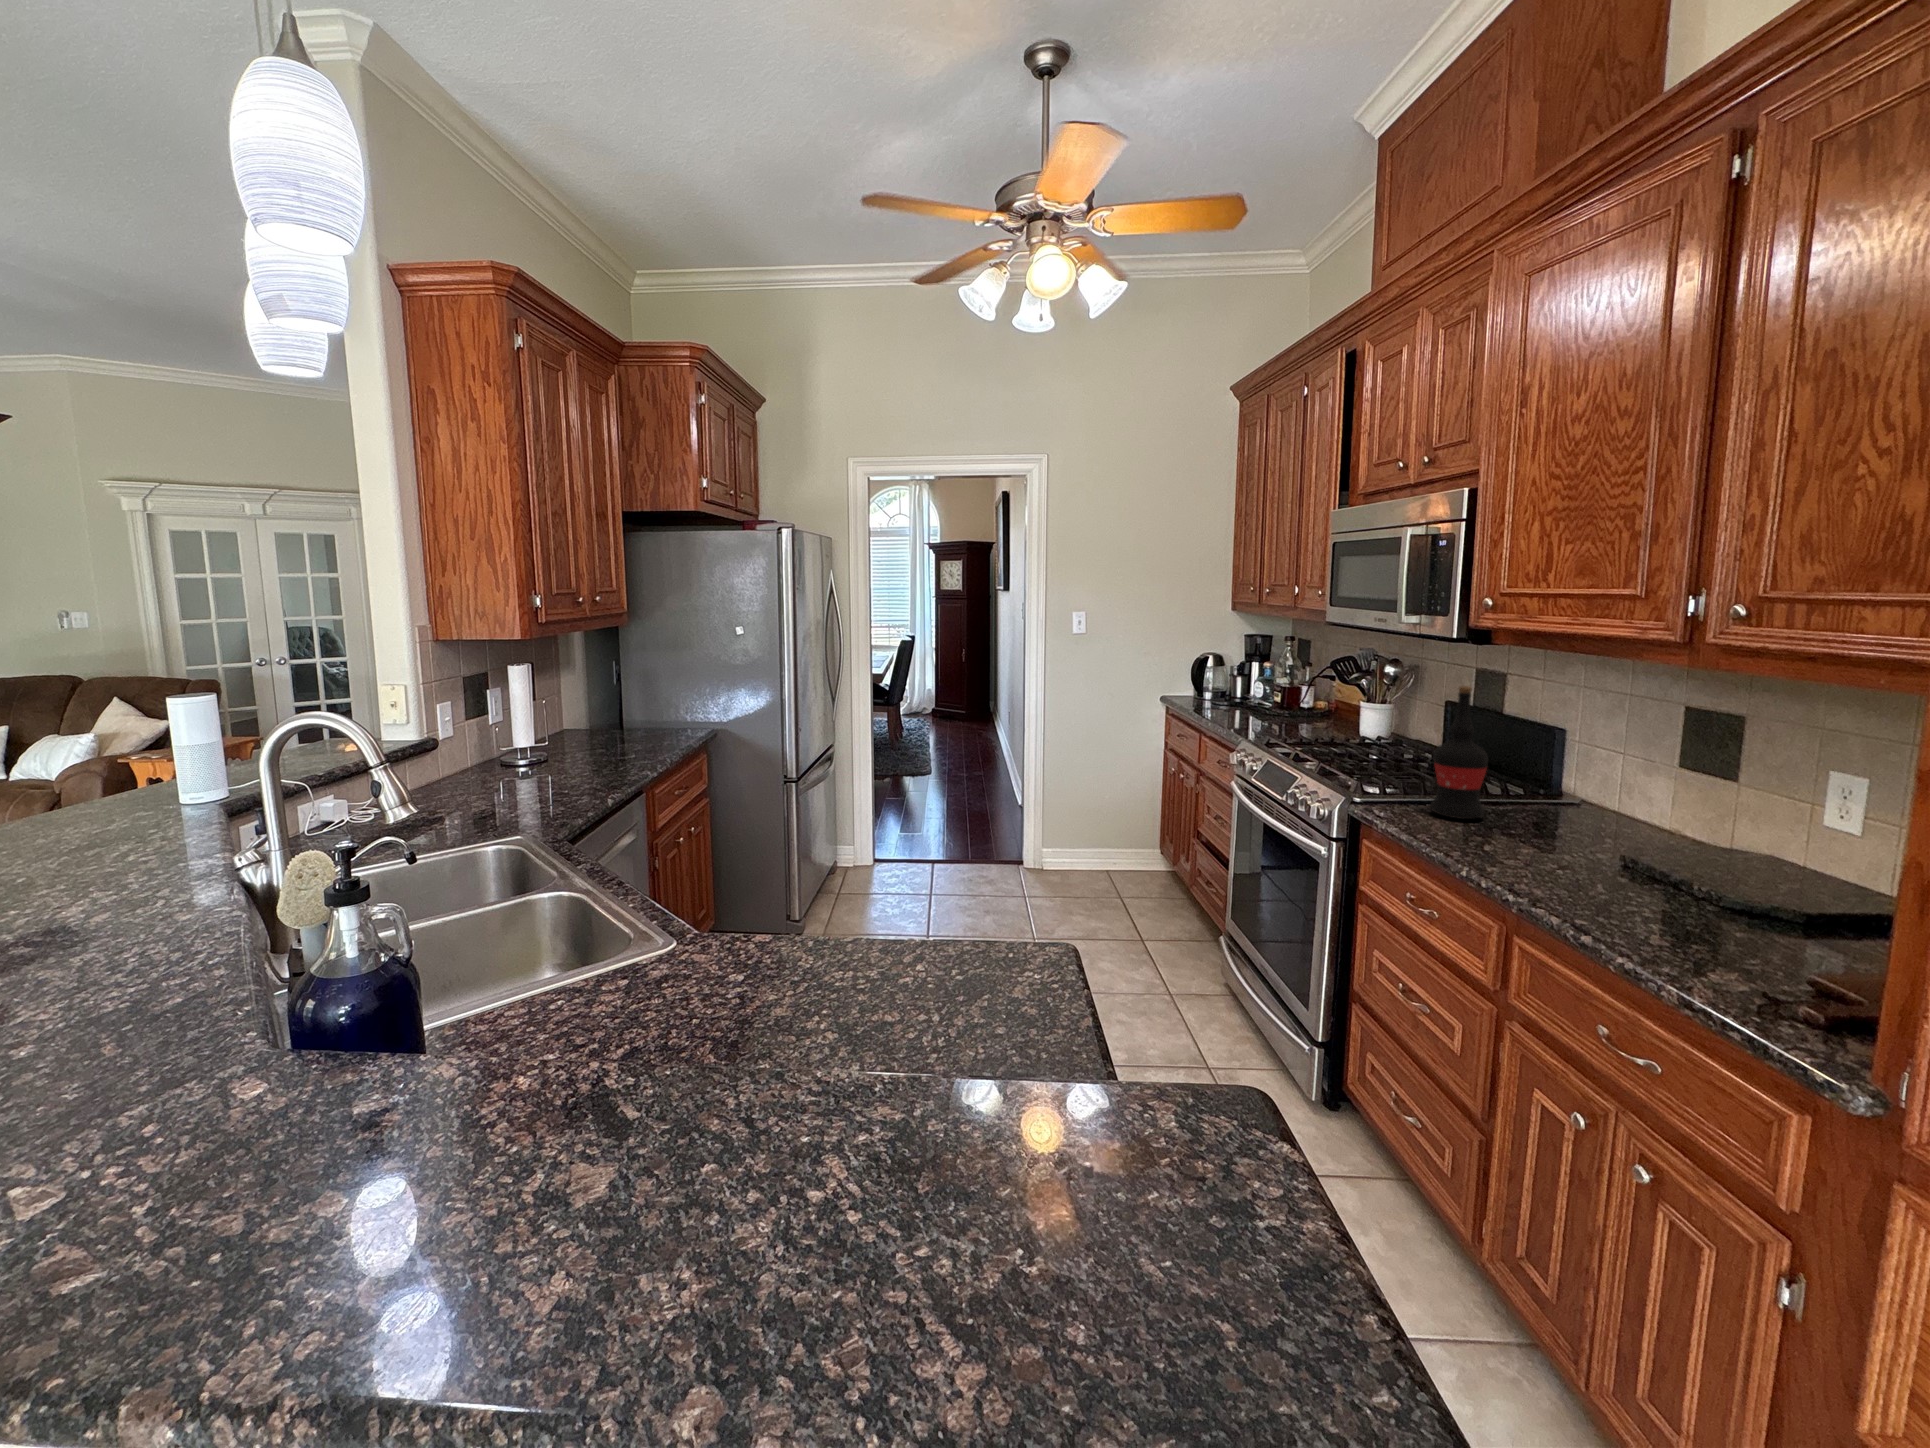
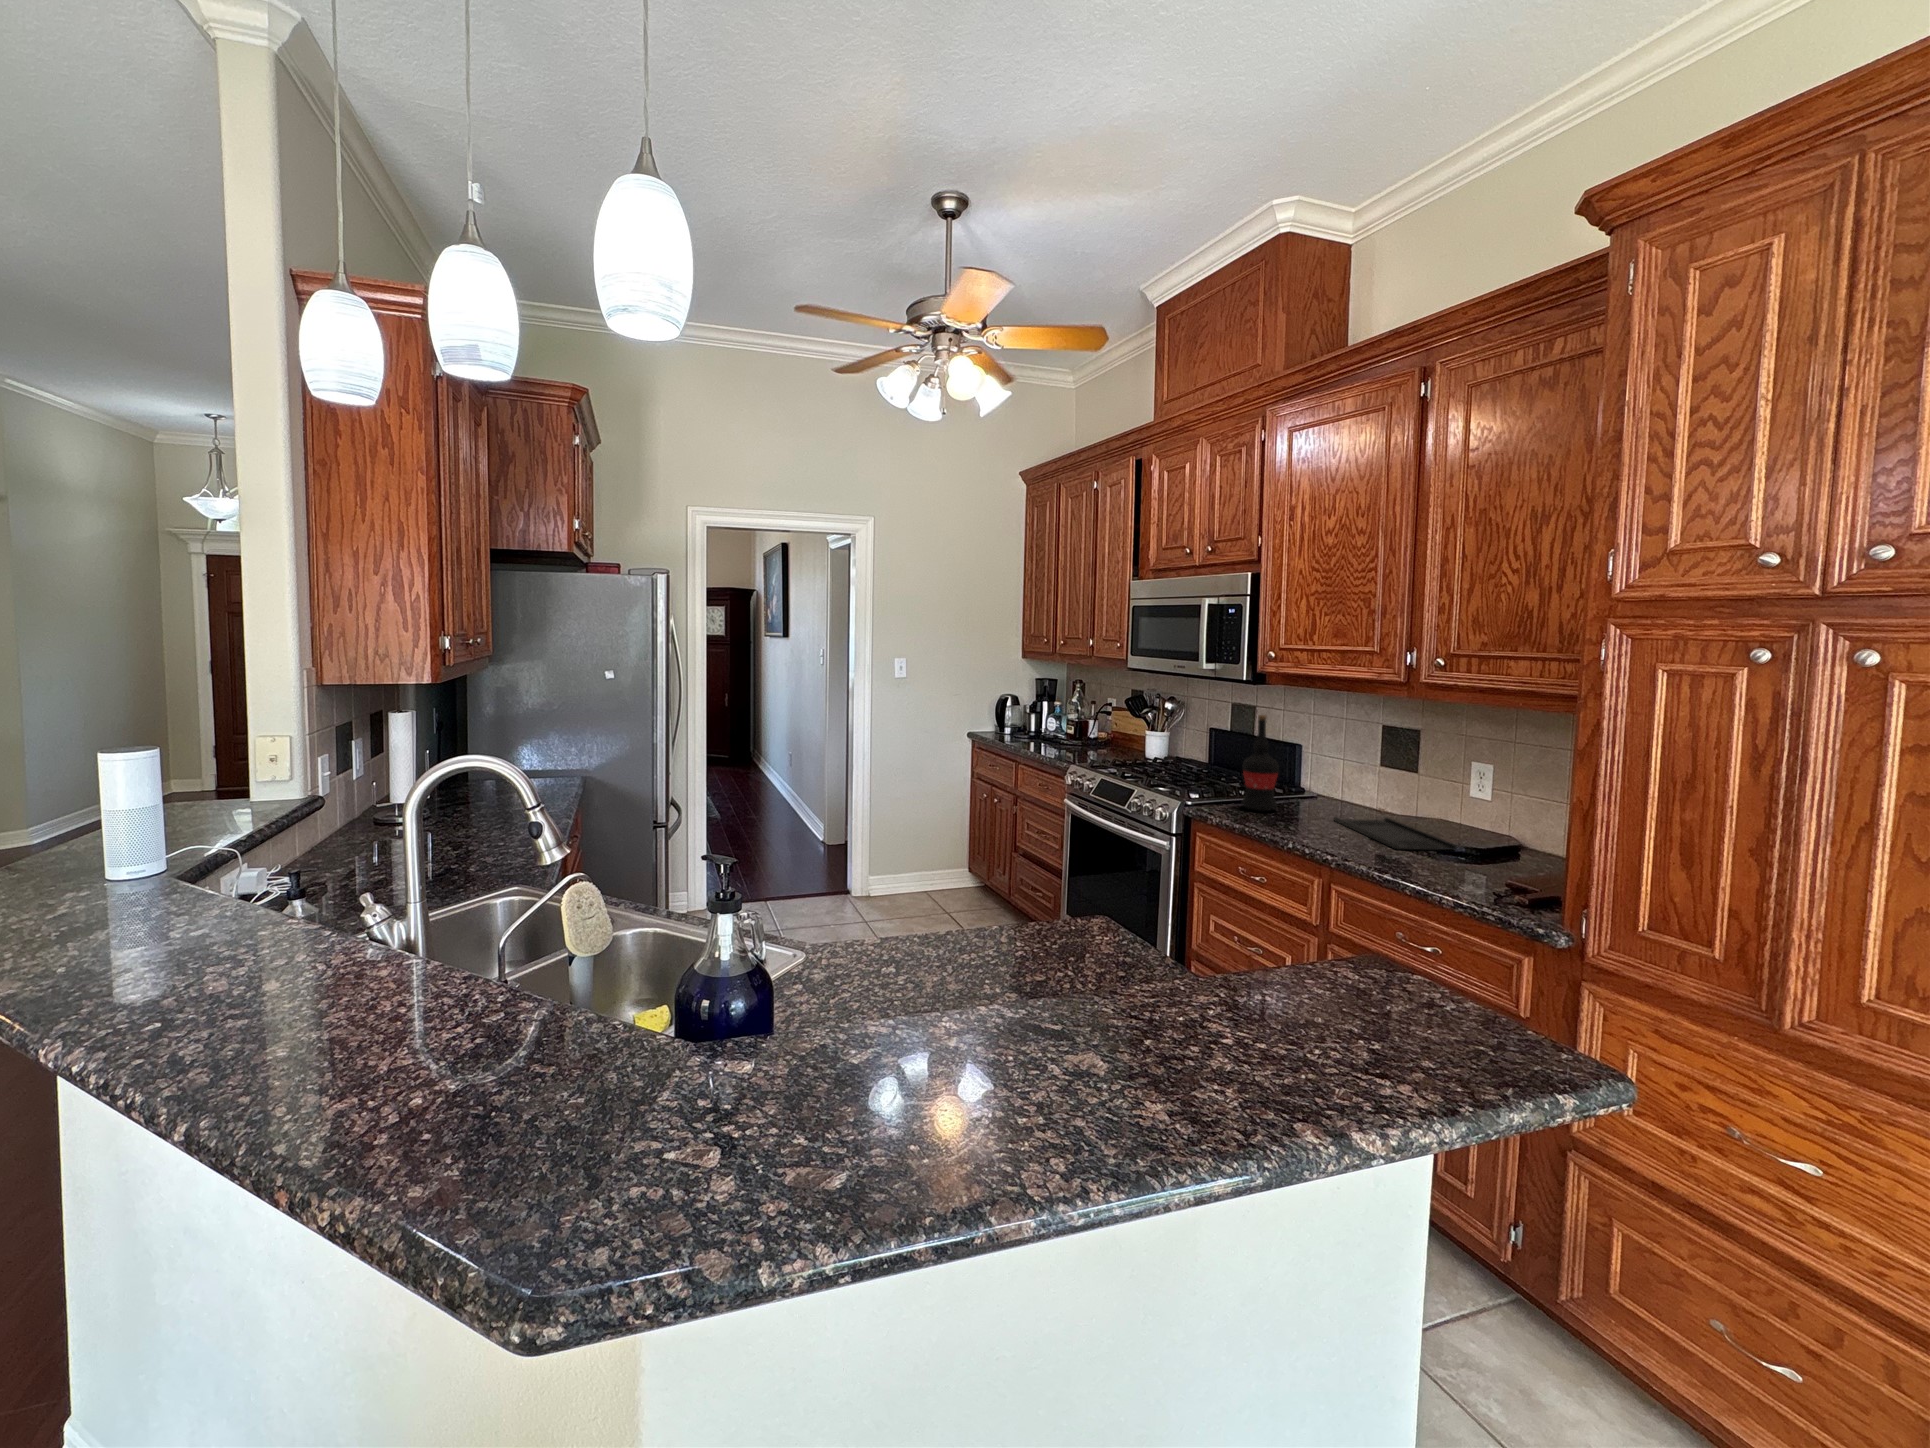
tray: none [1567,836,1759,910] -> present [1334,817,1457,850]

